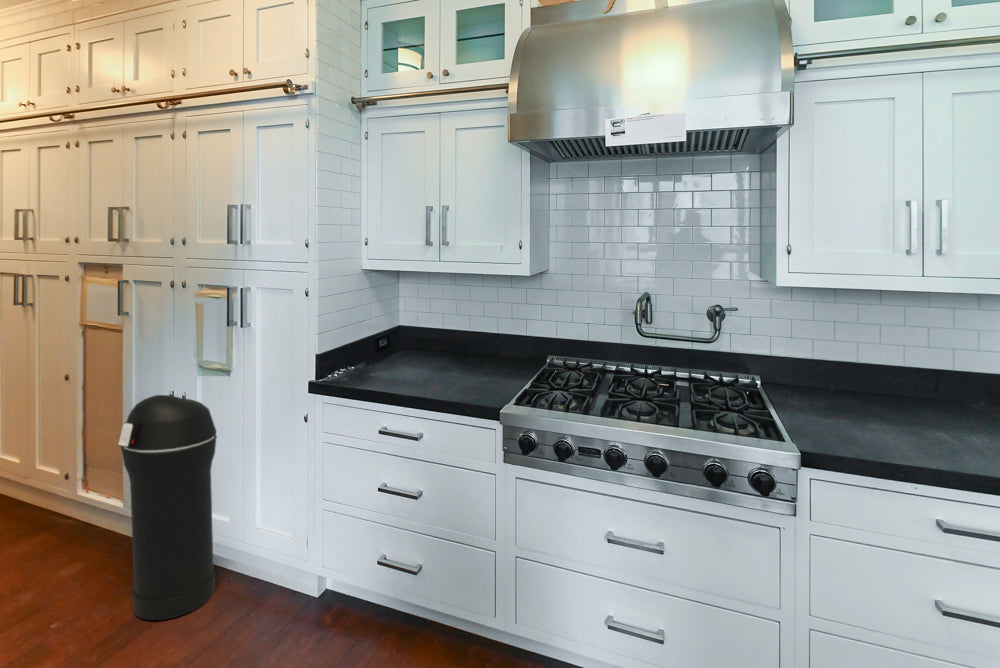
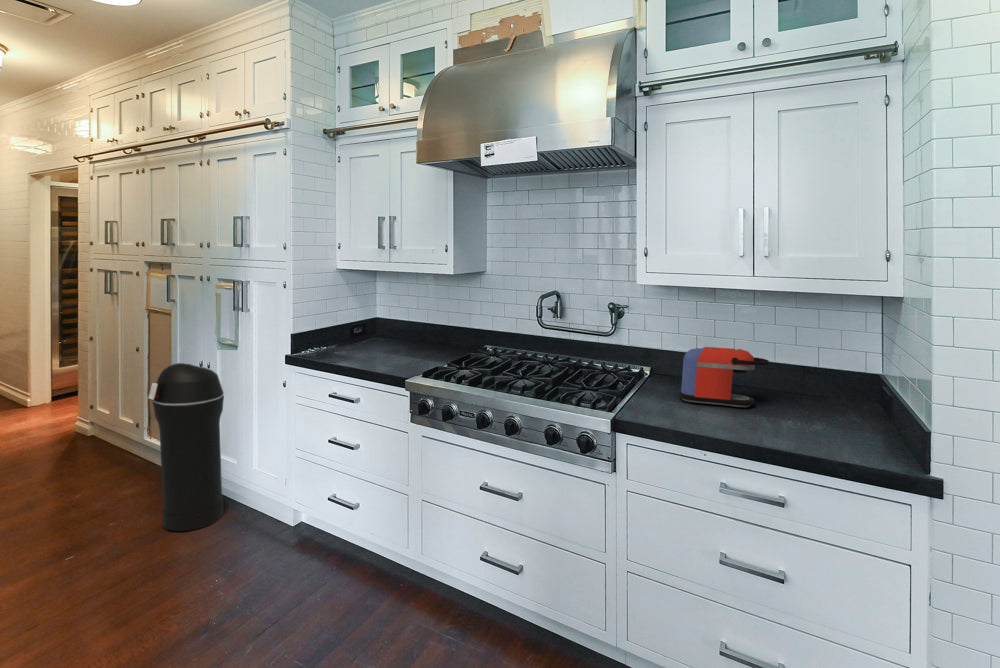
coffee maker: none [835,355,943,422] -> present [679,347,769,407]

